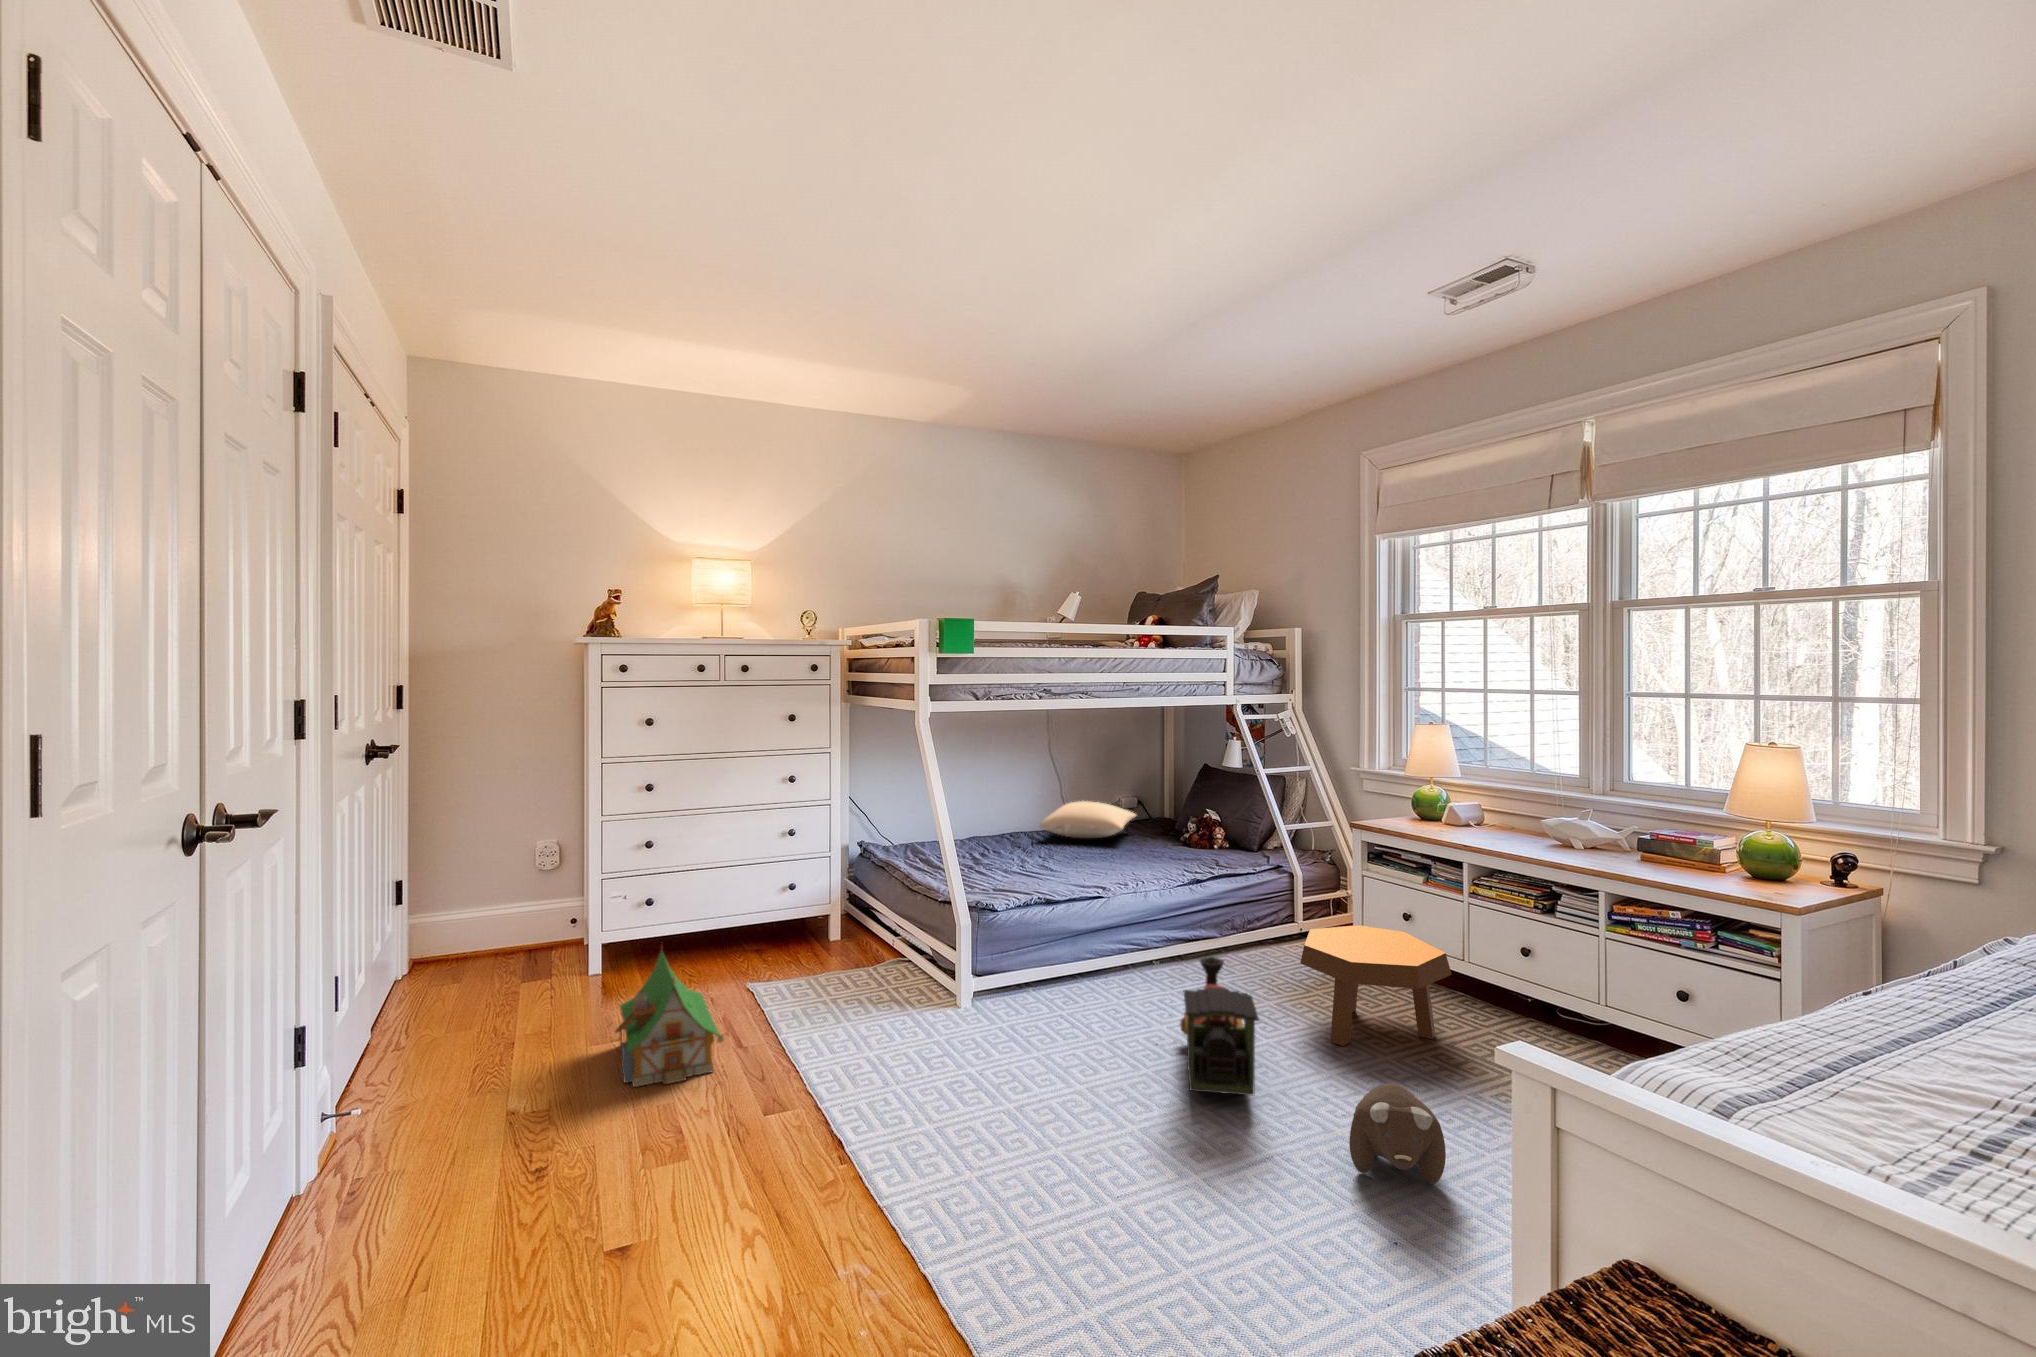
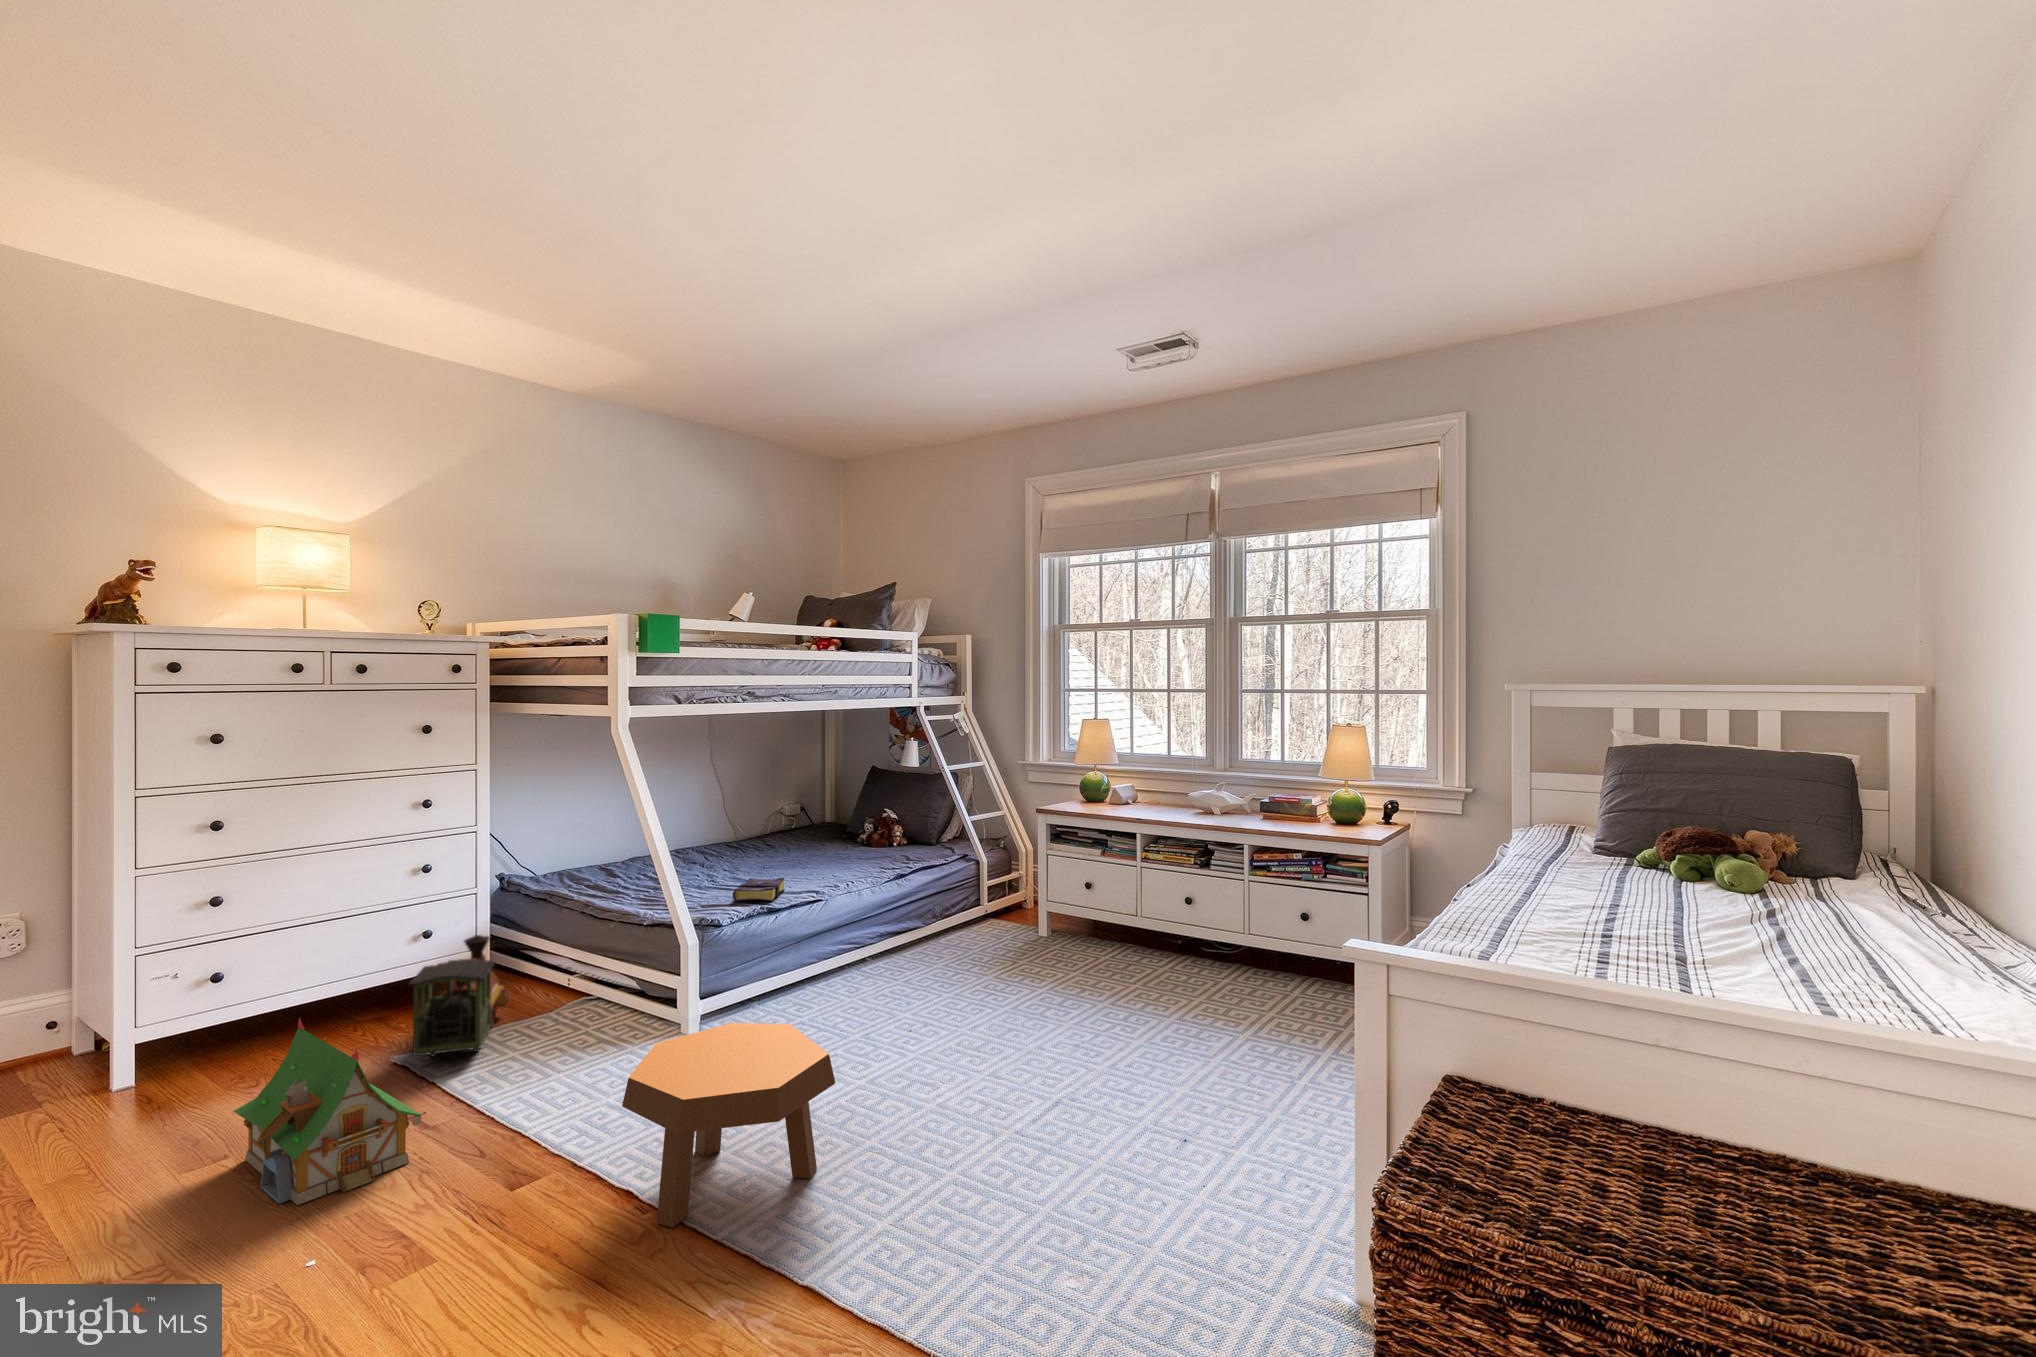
pillow: present [1040,801,1136,838] -> none [715,810,810,849]
book: none [1020,867,1073,892] -> present [733,878,785,902]
footstool: present [1300,925,1452,1046] -> present [622,1023,835,1228]
toy train: present [1180,956,1259,1095] -> present [409,935,510,1057]
plush toy: present [1349,1083,1446,1184] -> none [1119,1017,1196,1097]

